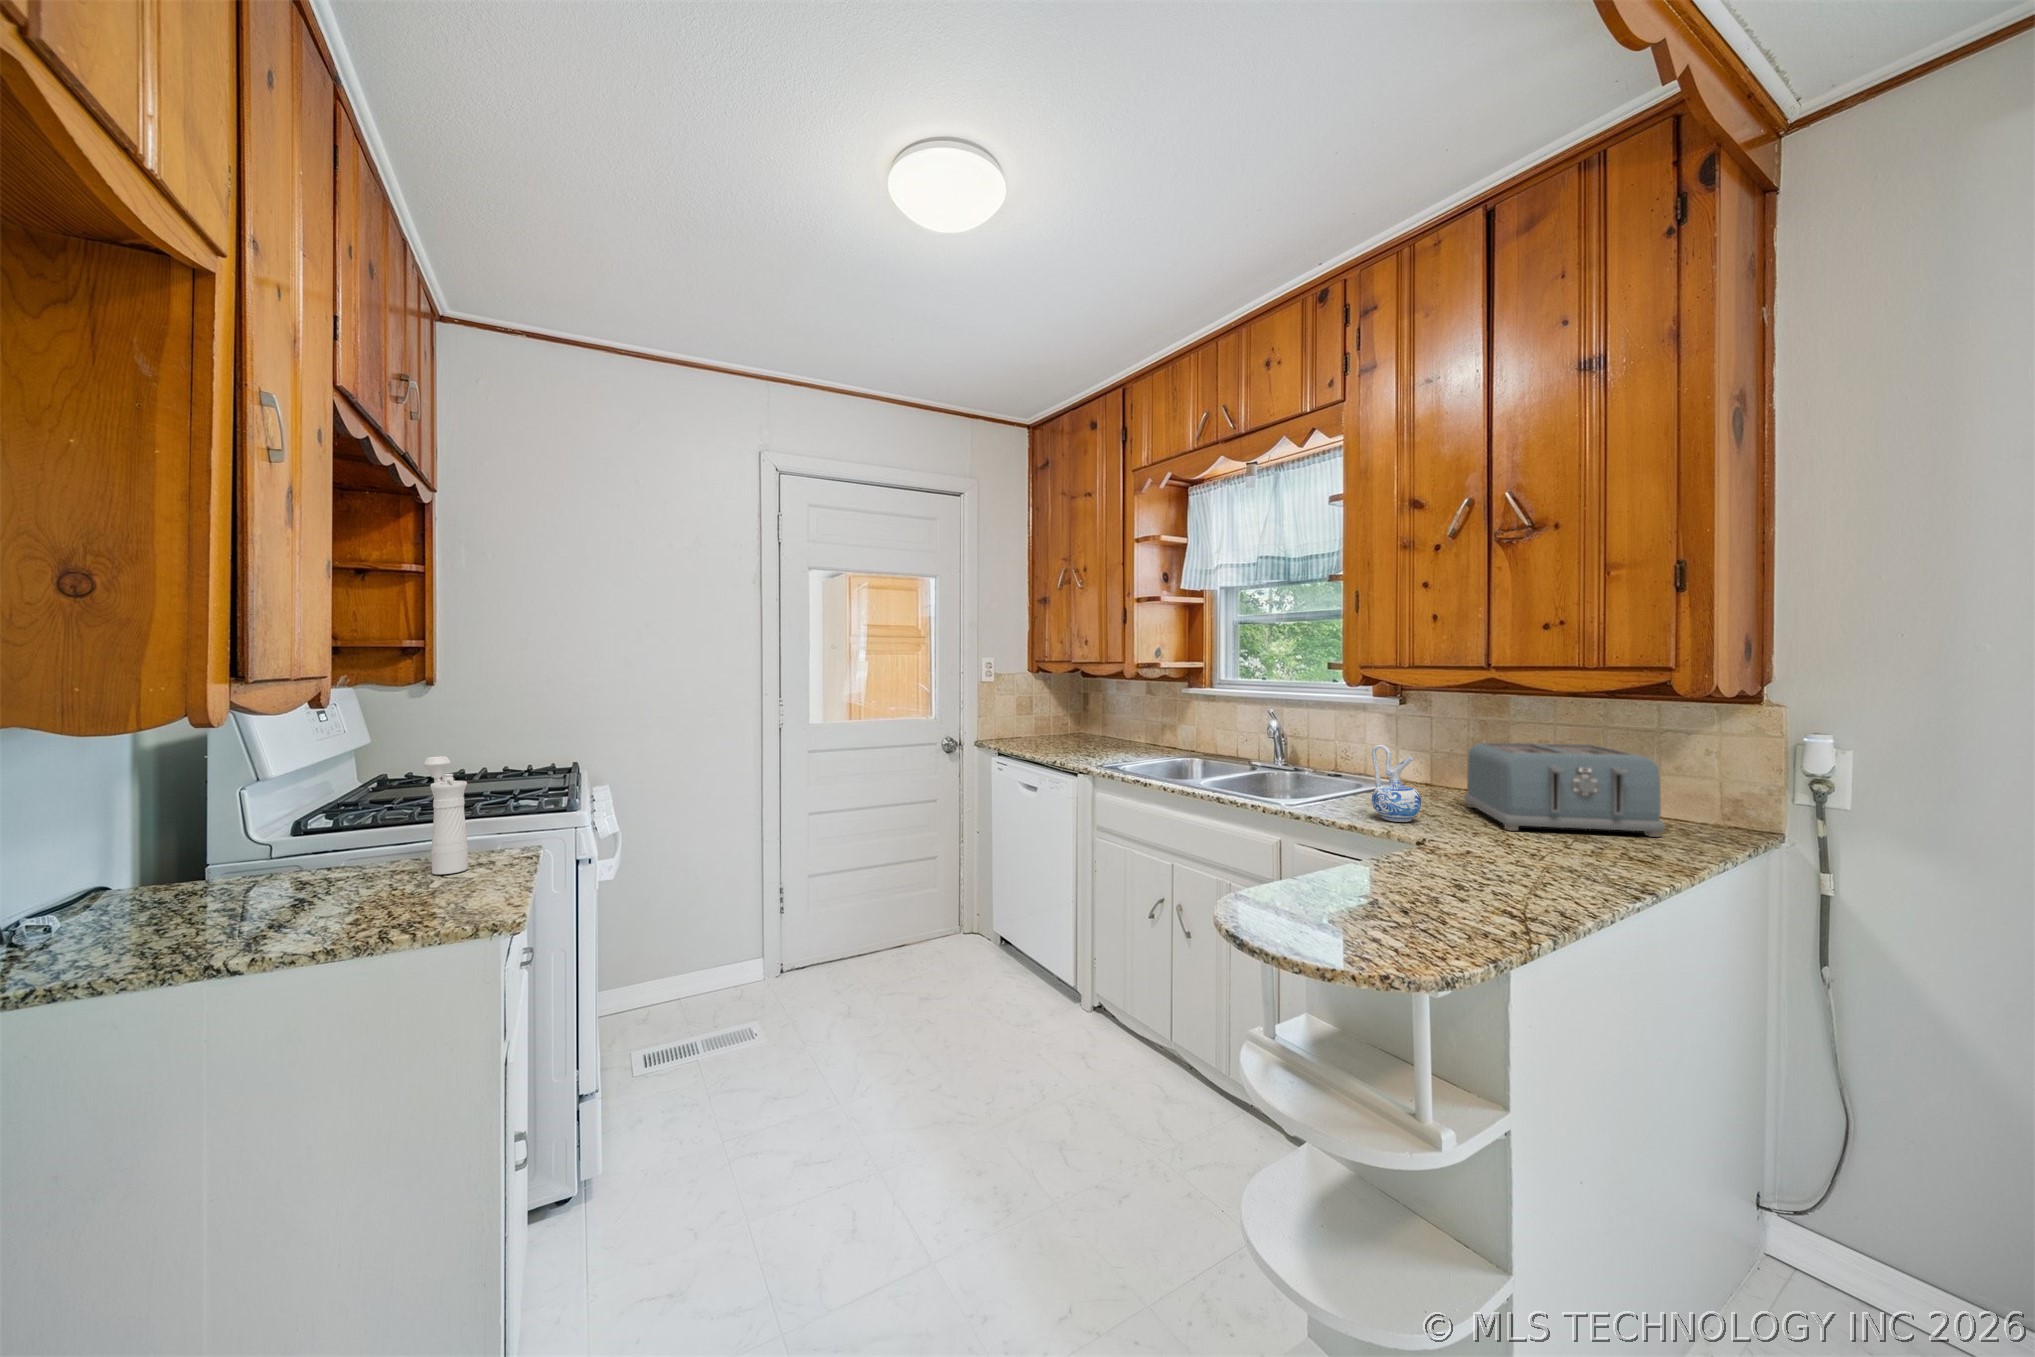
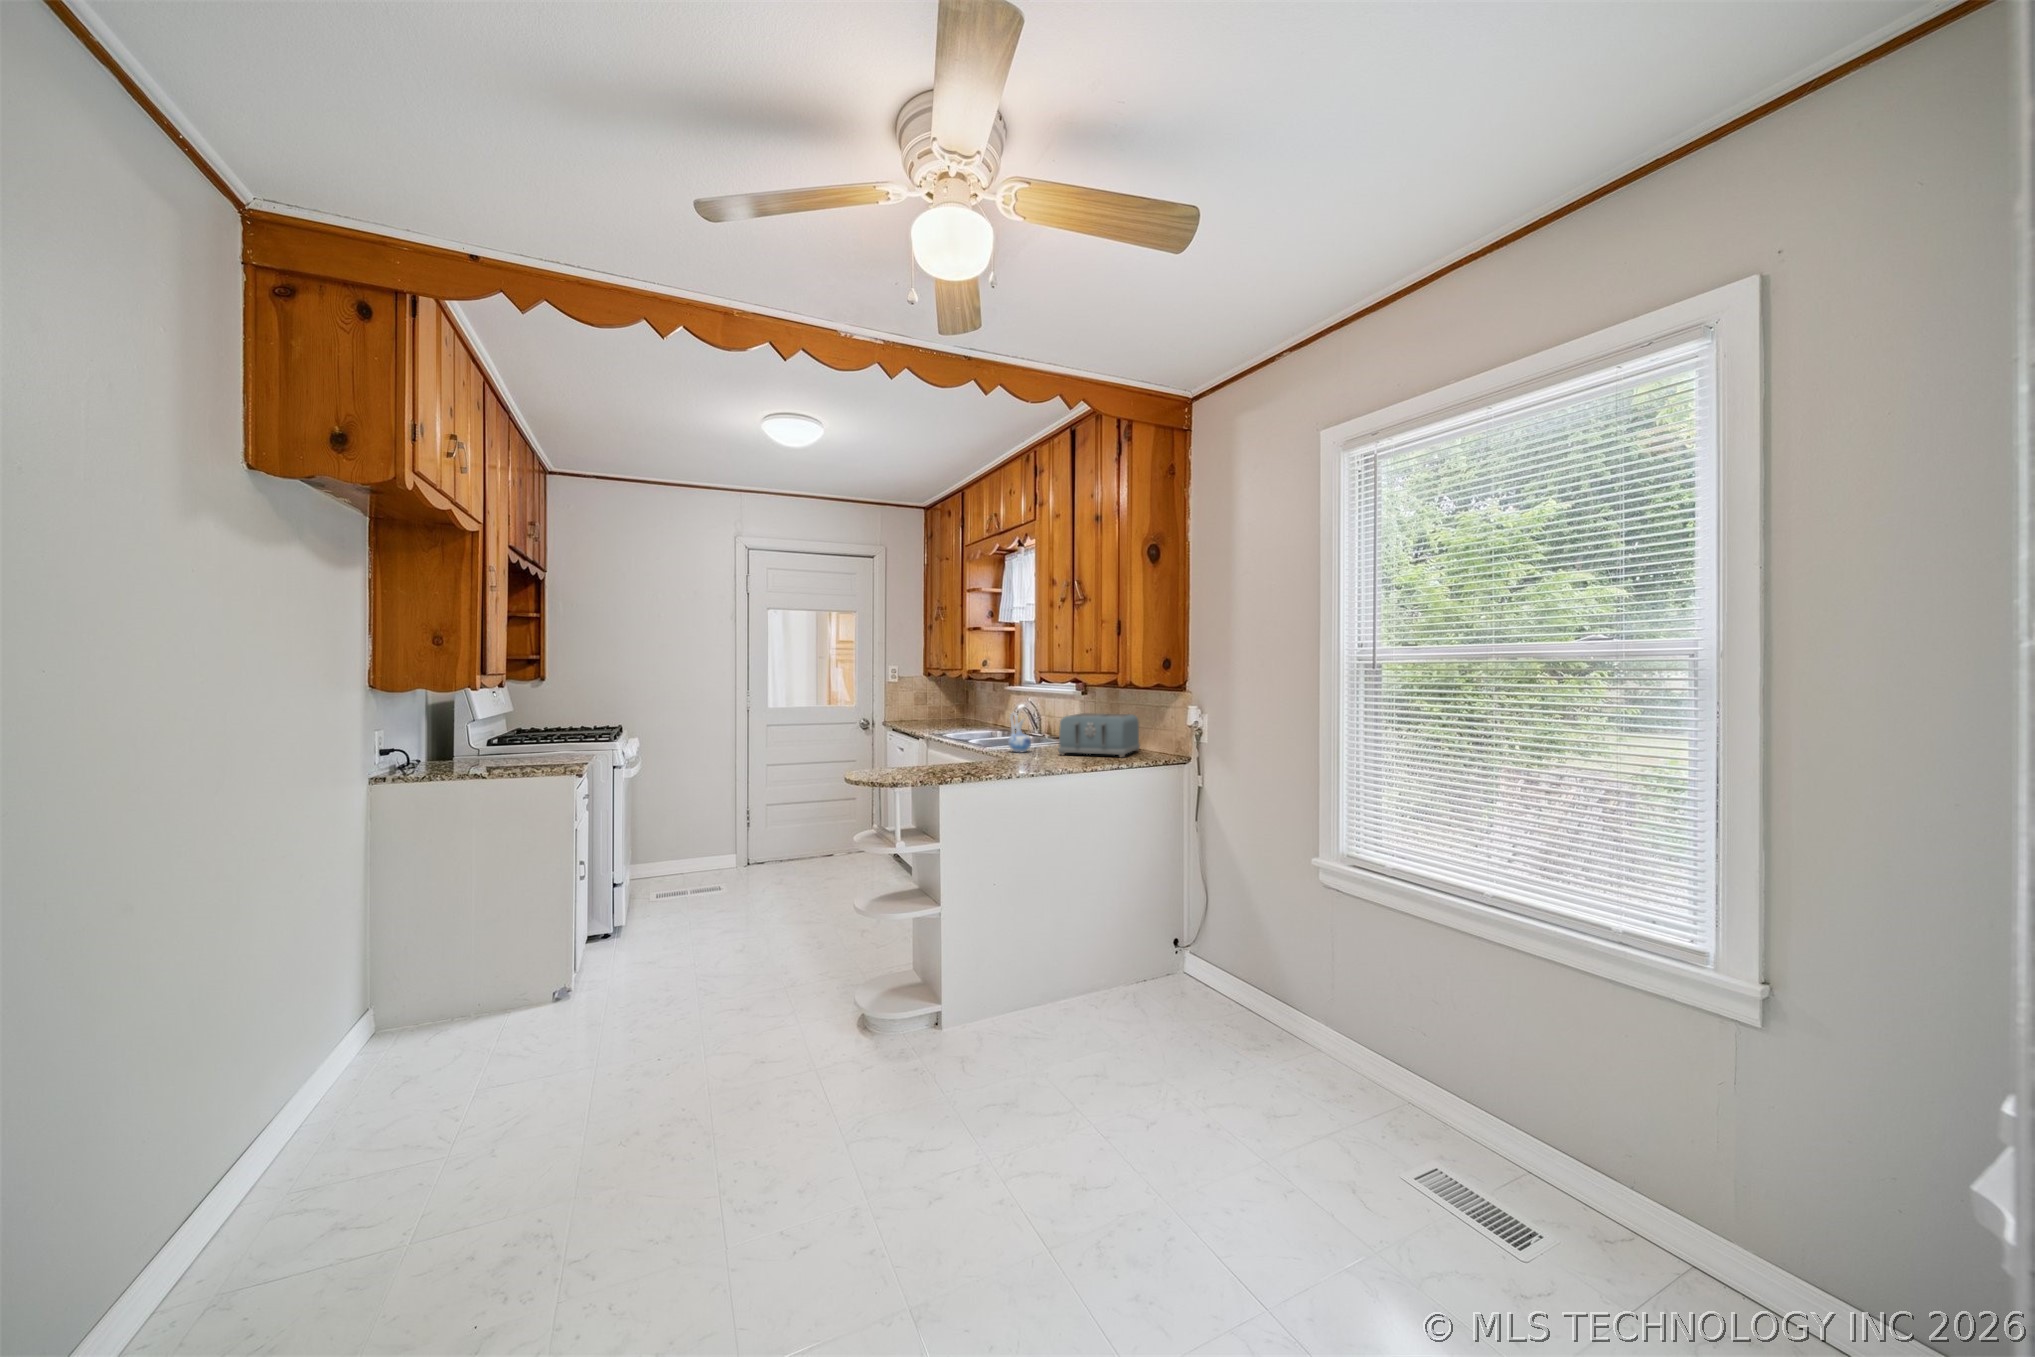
pepper mill: present [423,756,468,874] -> none [544,711,563,762]

